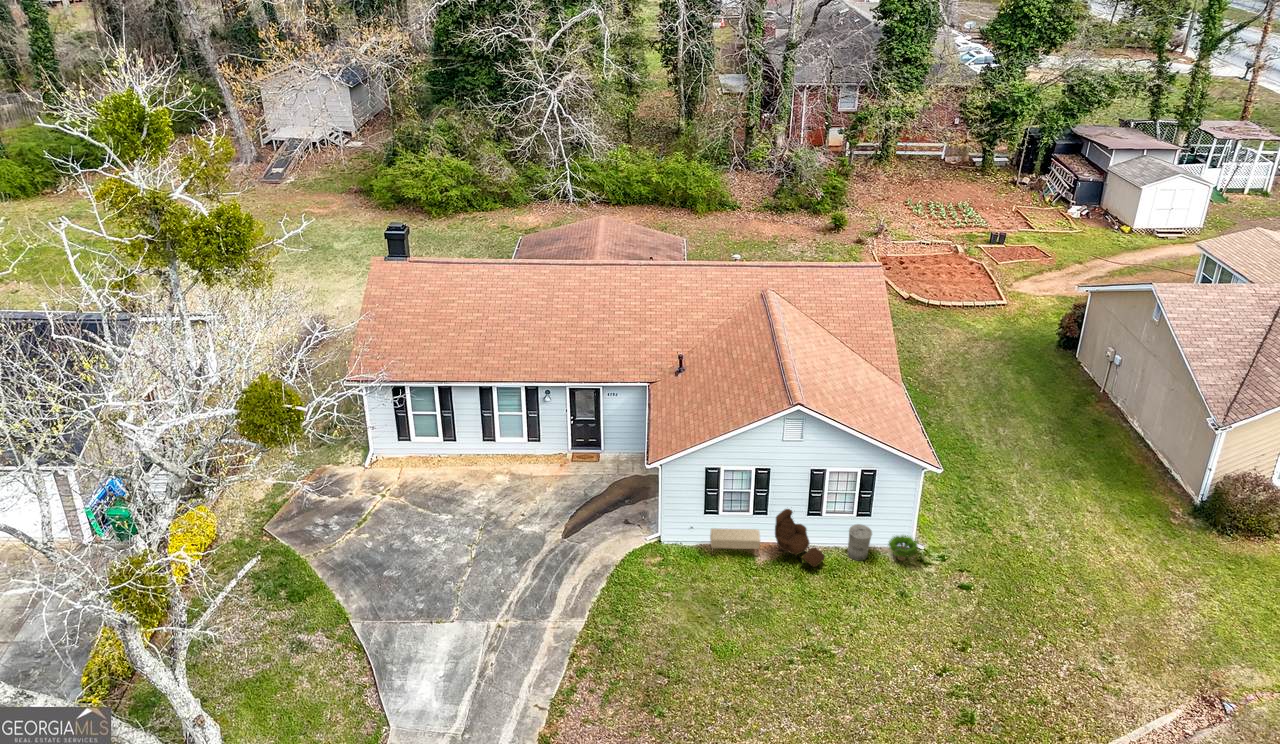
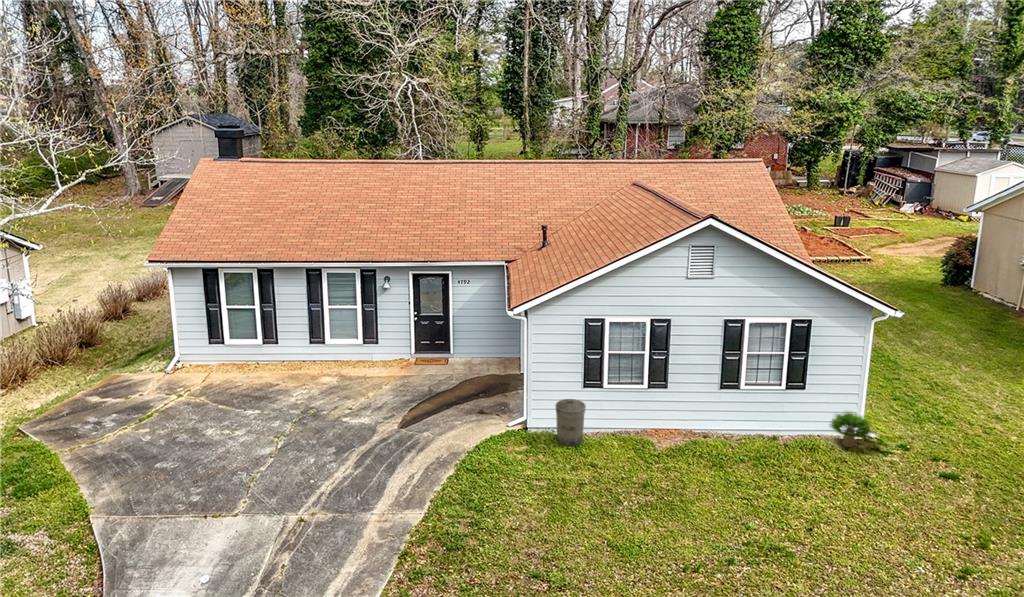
lounge chair: present [775,509,825,570] -> none [681,378,749,458]
trash can: present [847,524,872,561] -> present [555,399,586,446]
bench: present [710,528,760,556] -> none [594,409,662,444]

